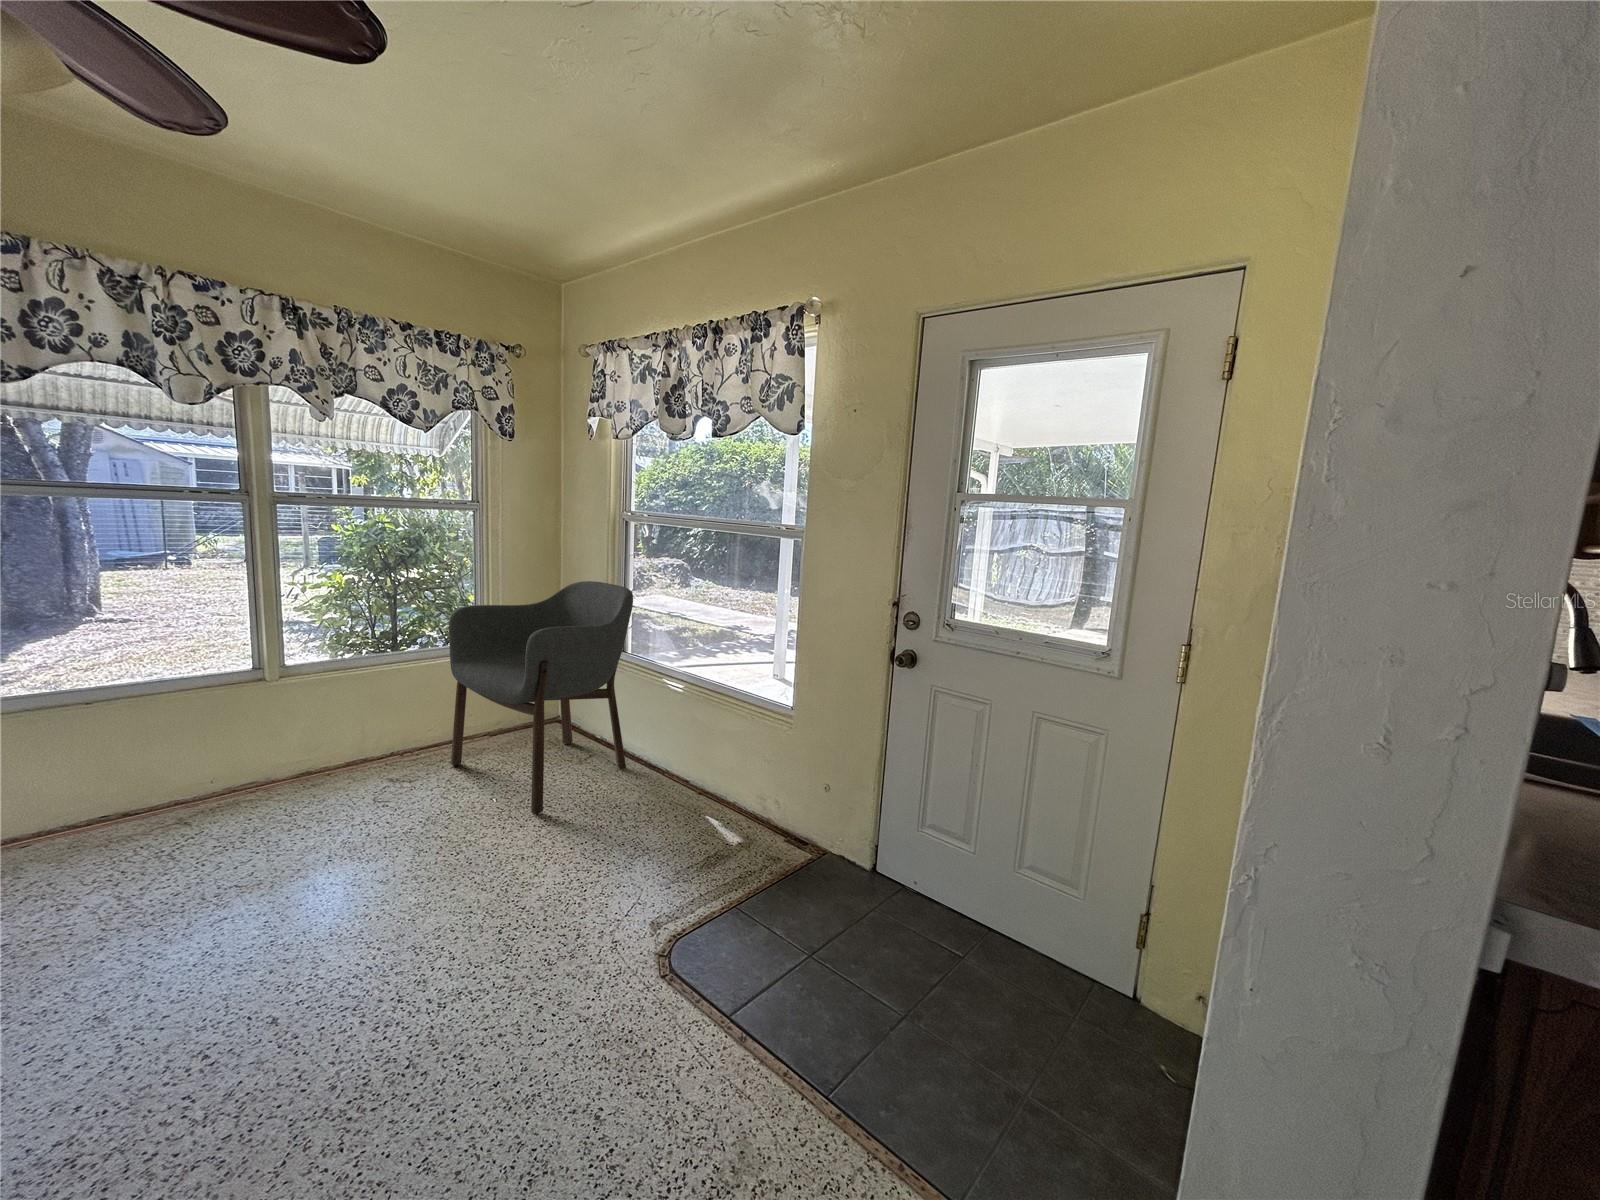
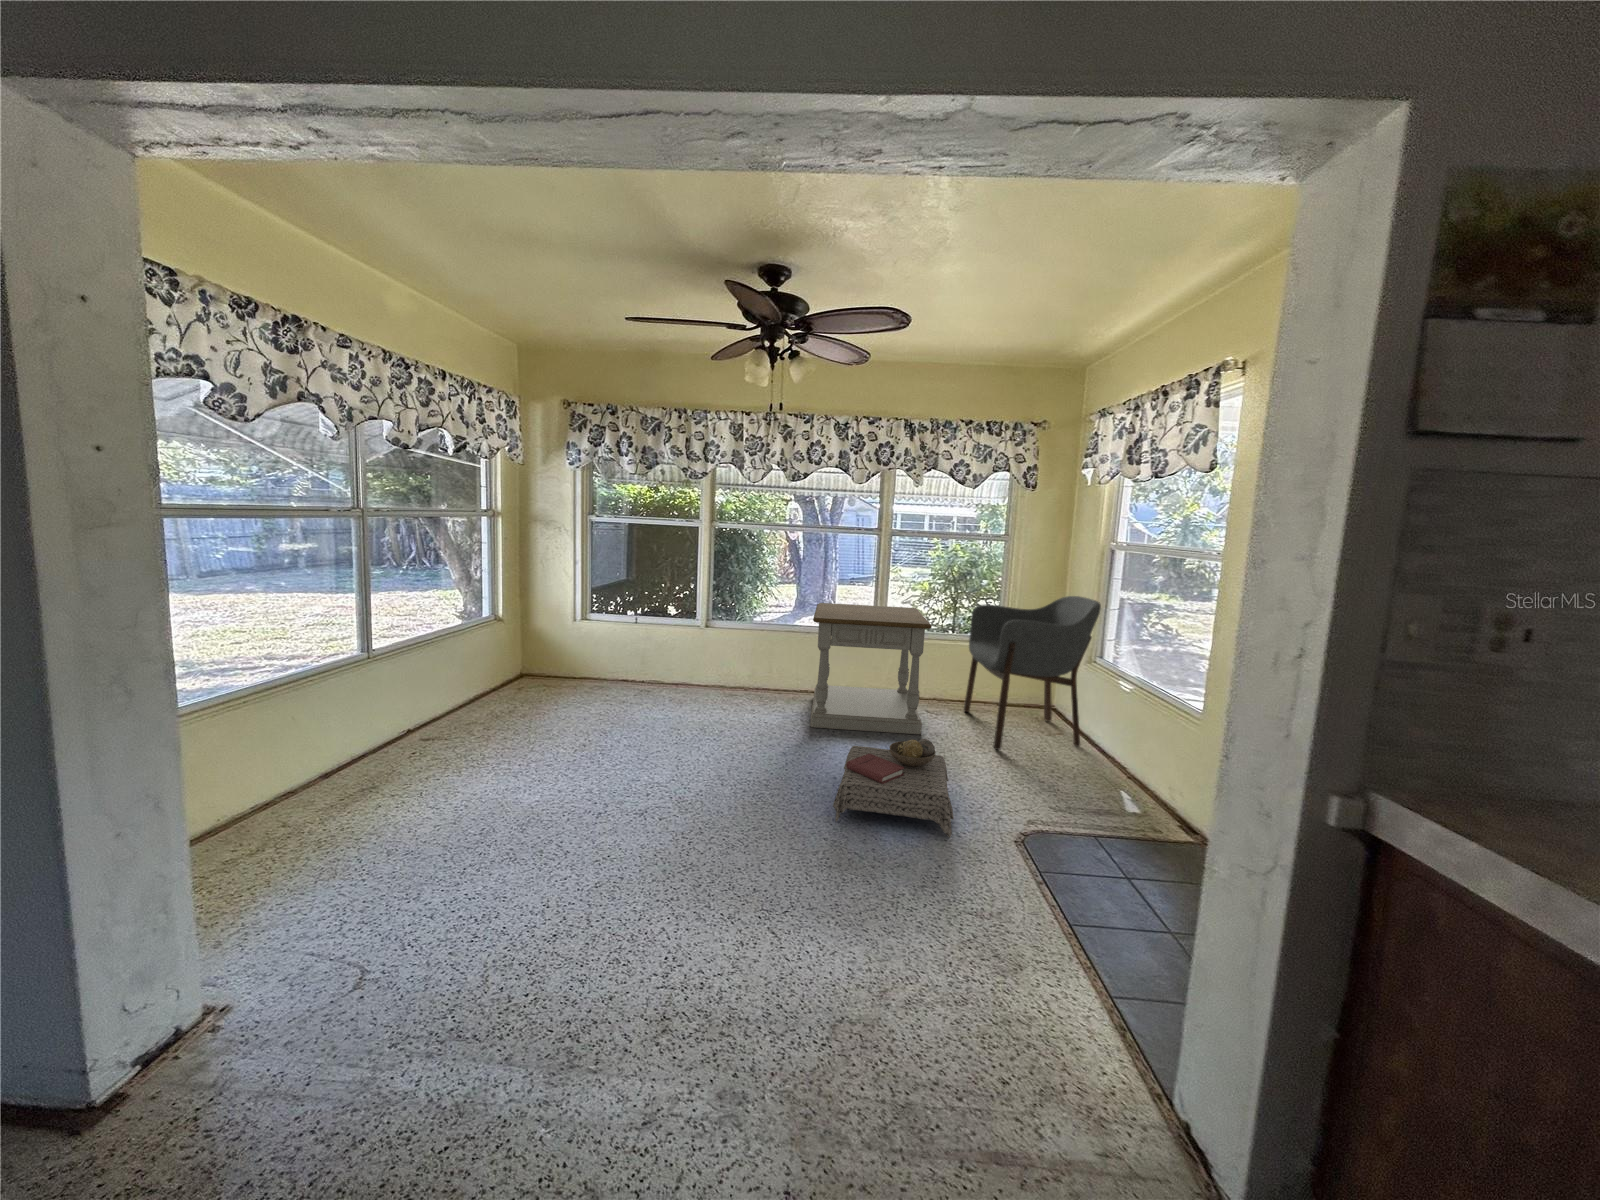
side table: none [108,626,409,912] -> present [810,603,932,734]
ottoman: none [310,865,577,1129] -> present [833,739,954,838]

